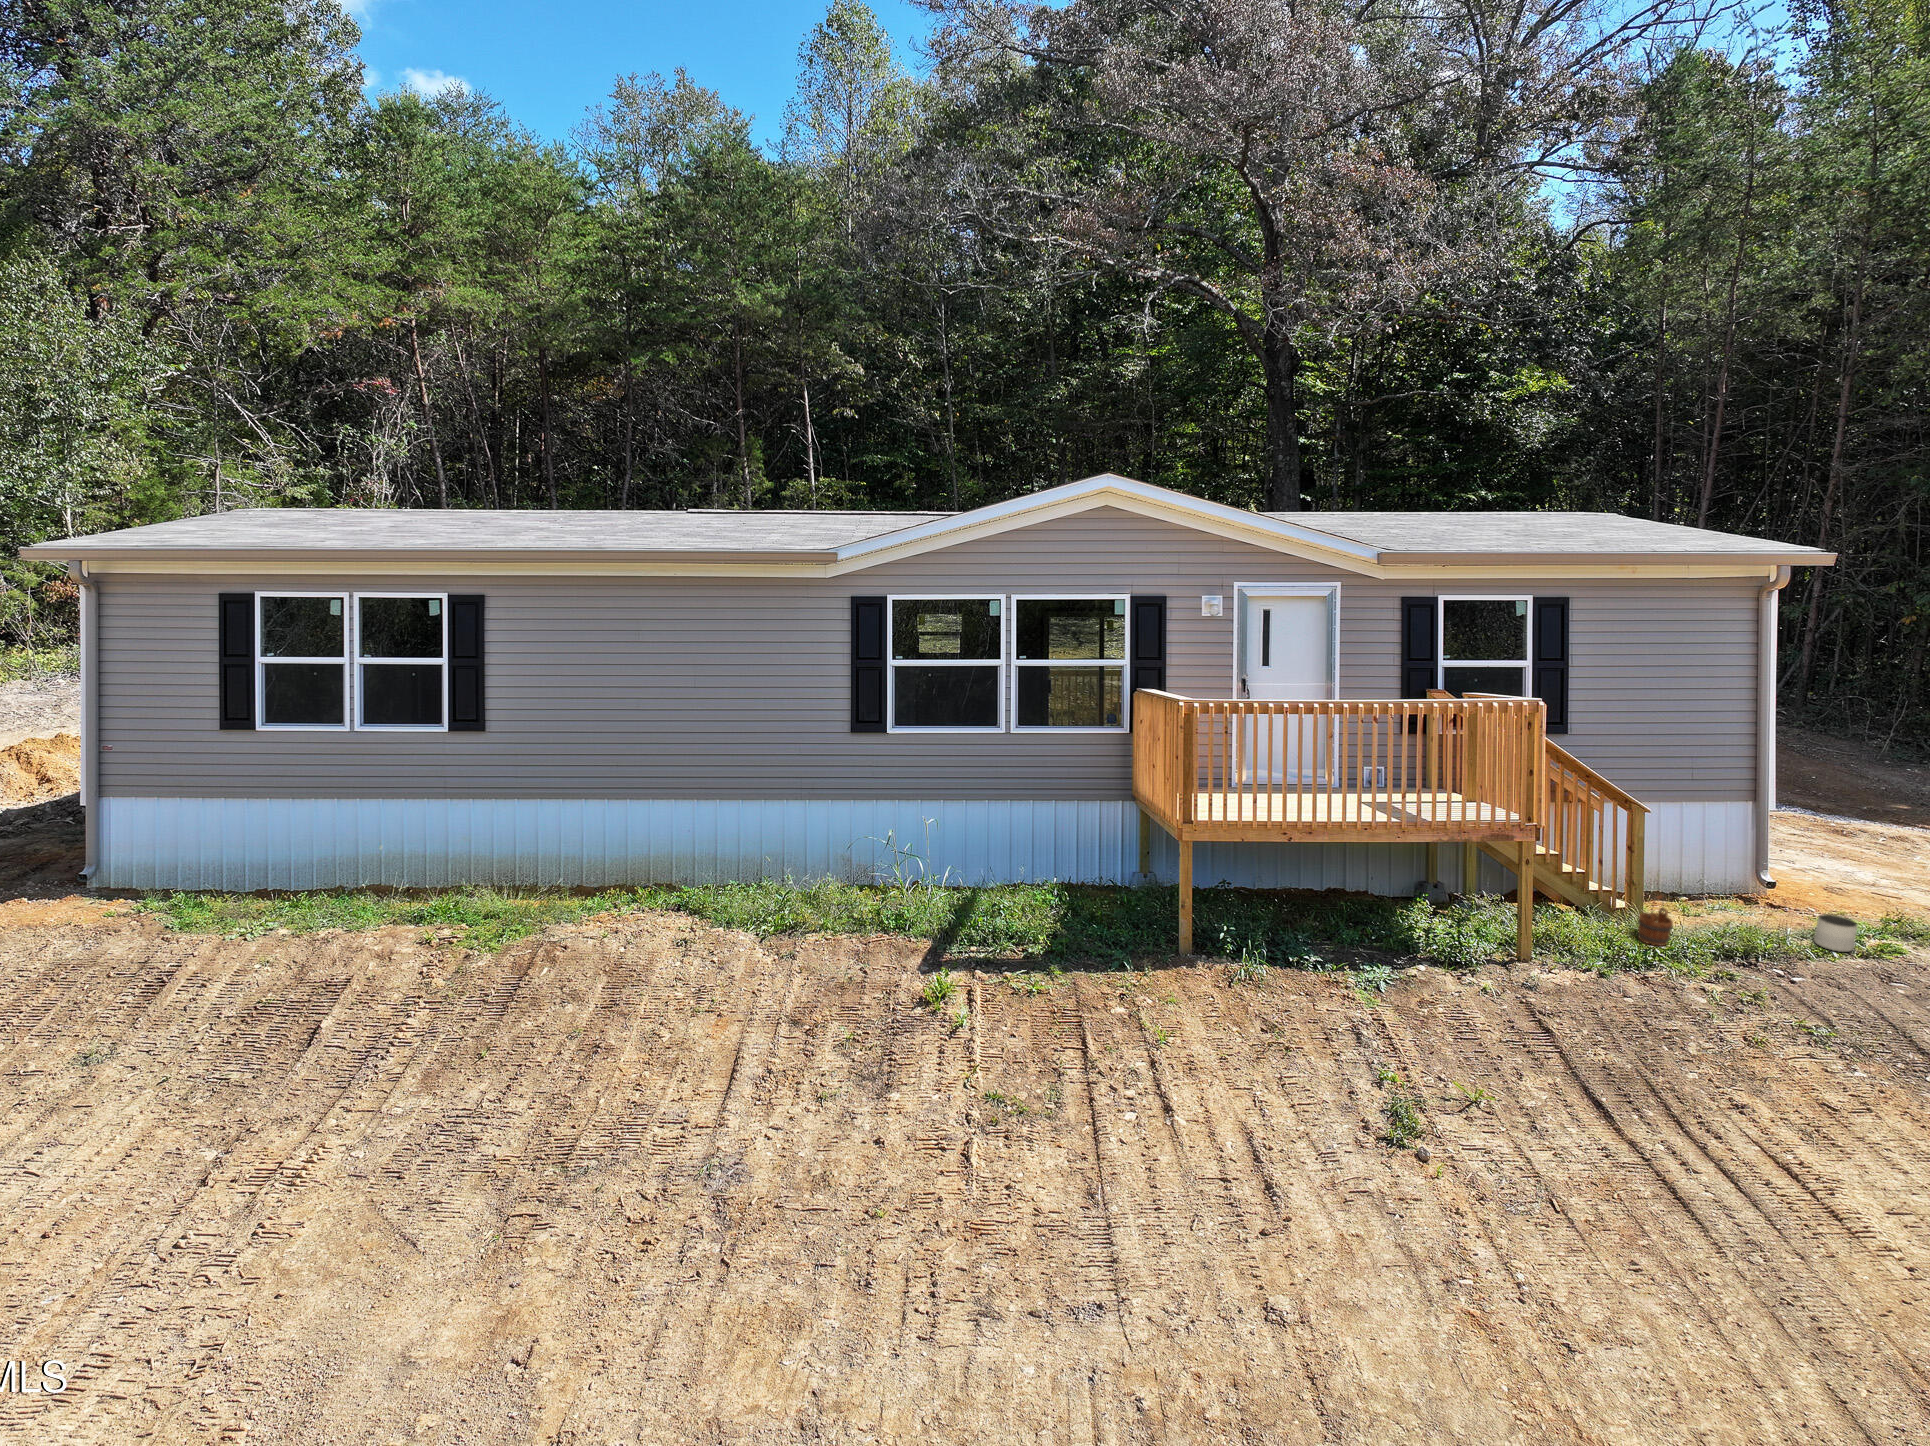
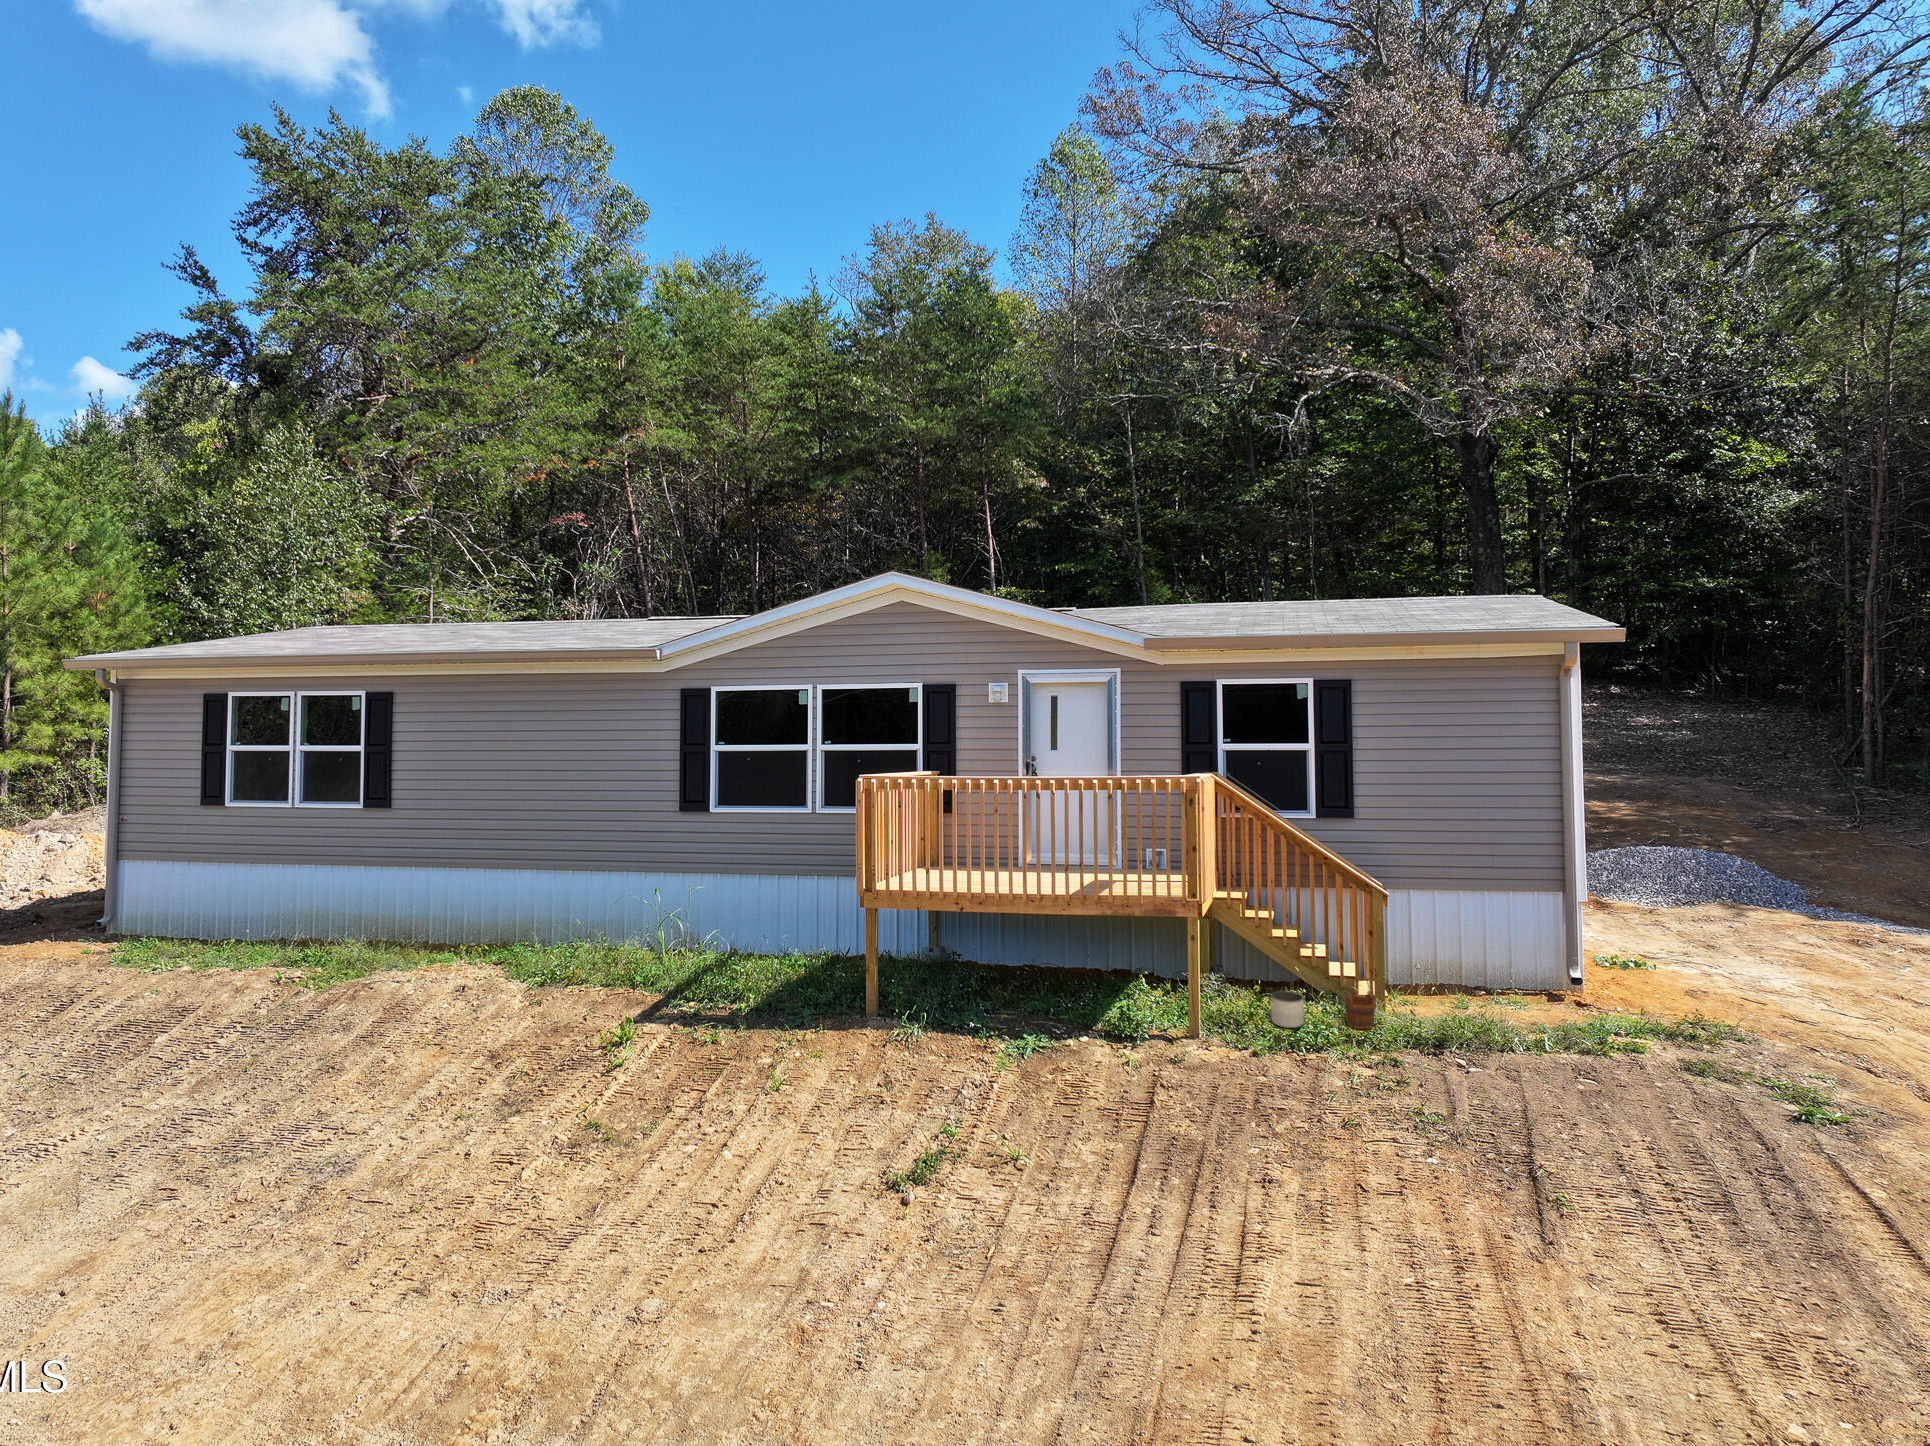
planter: present [1814,914,1858,952] -> present [1271,990,1304,1028]

